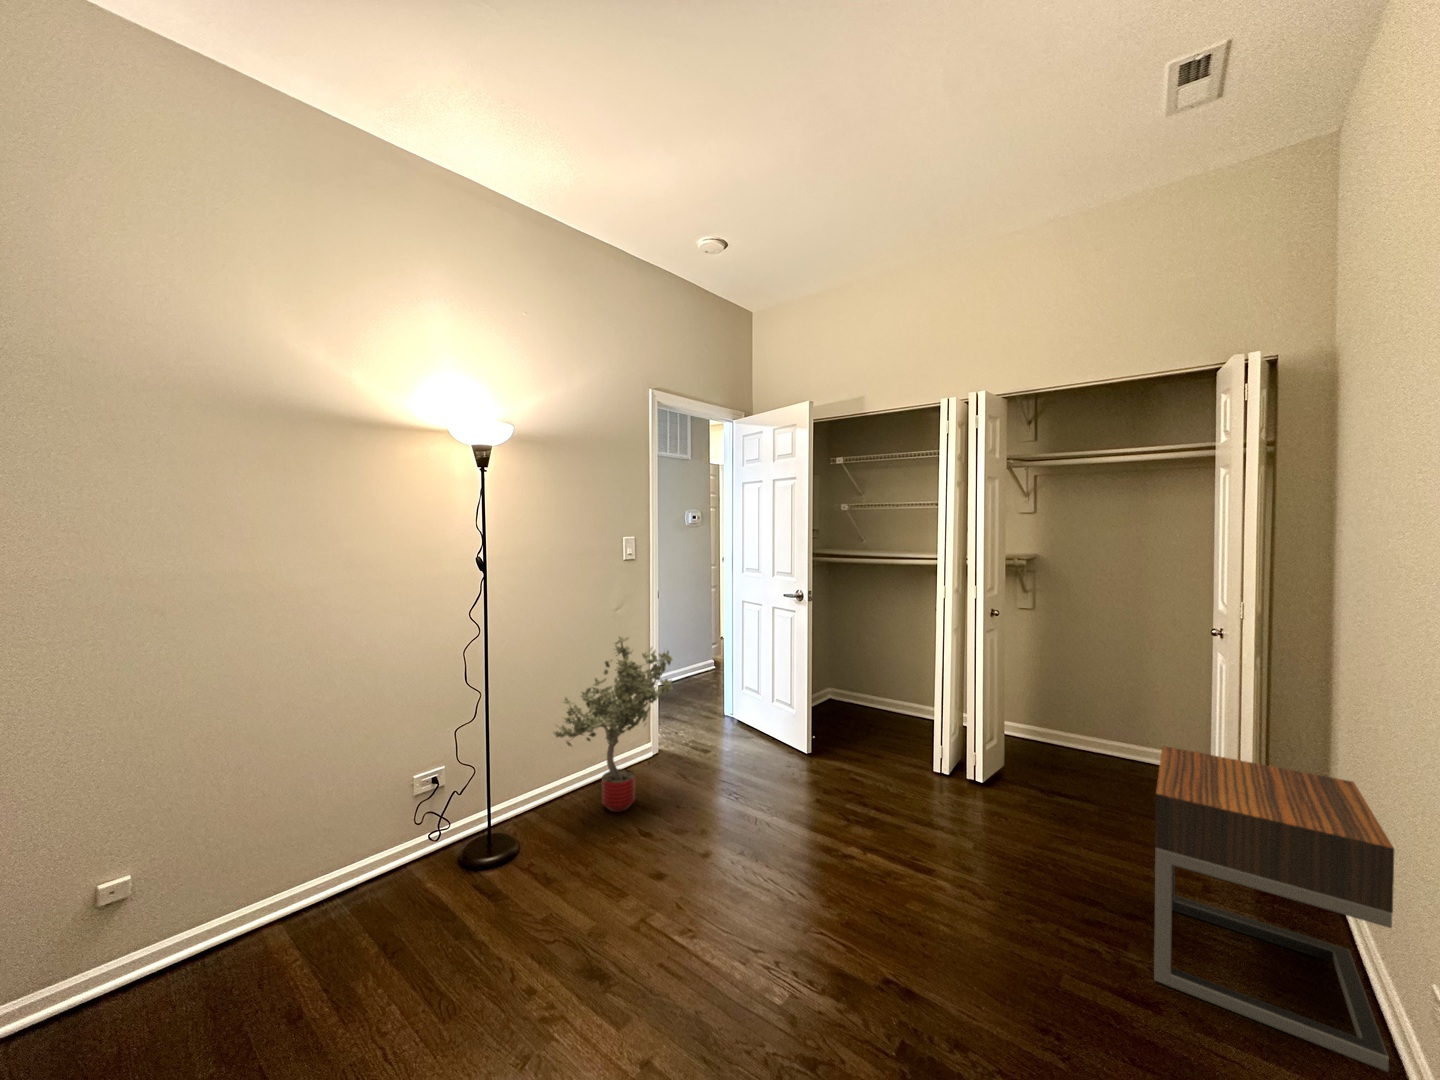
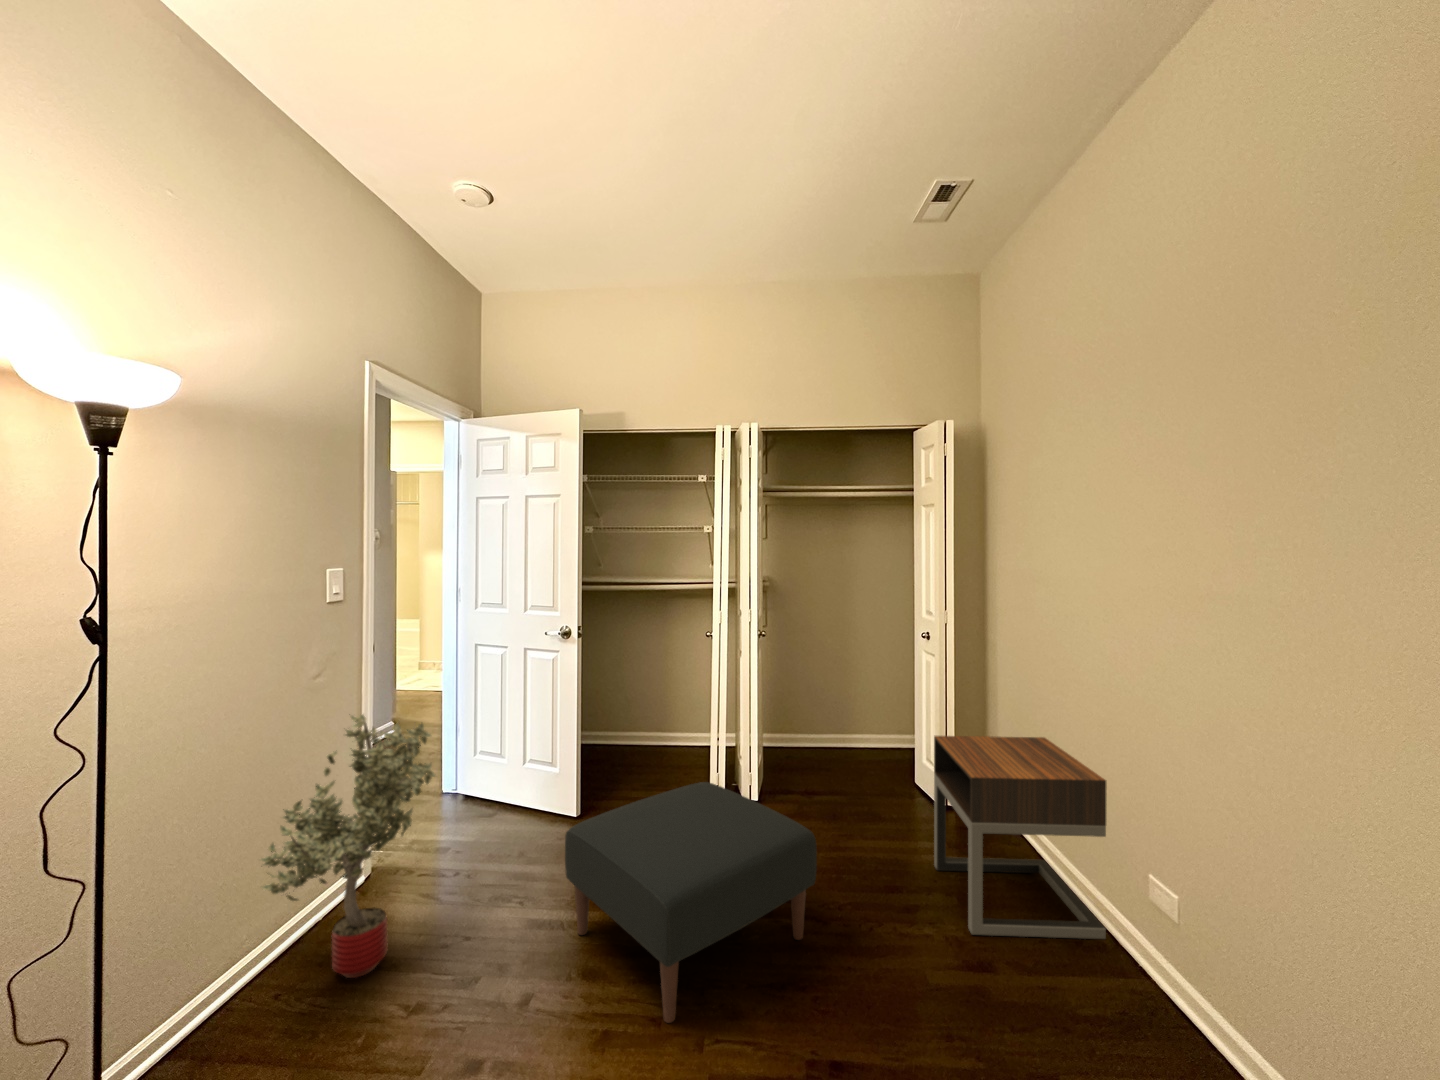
ottoman: none [748,740,957,918] -> present [565,782,817,1023]

